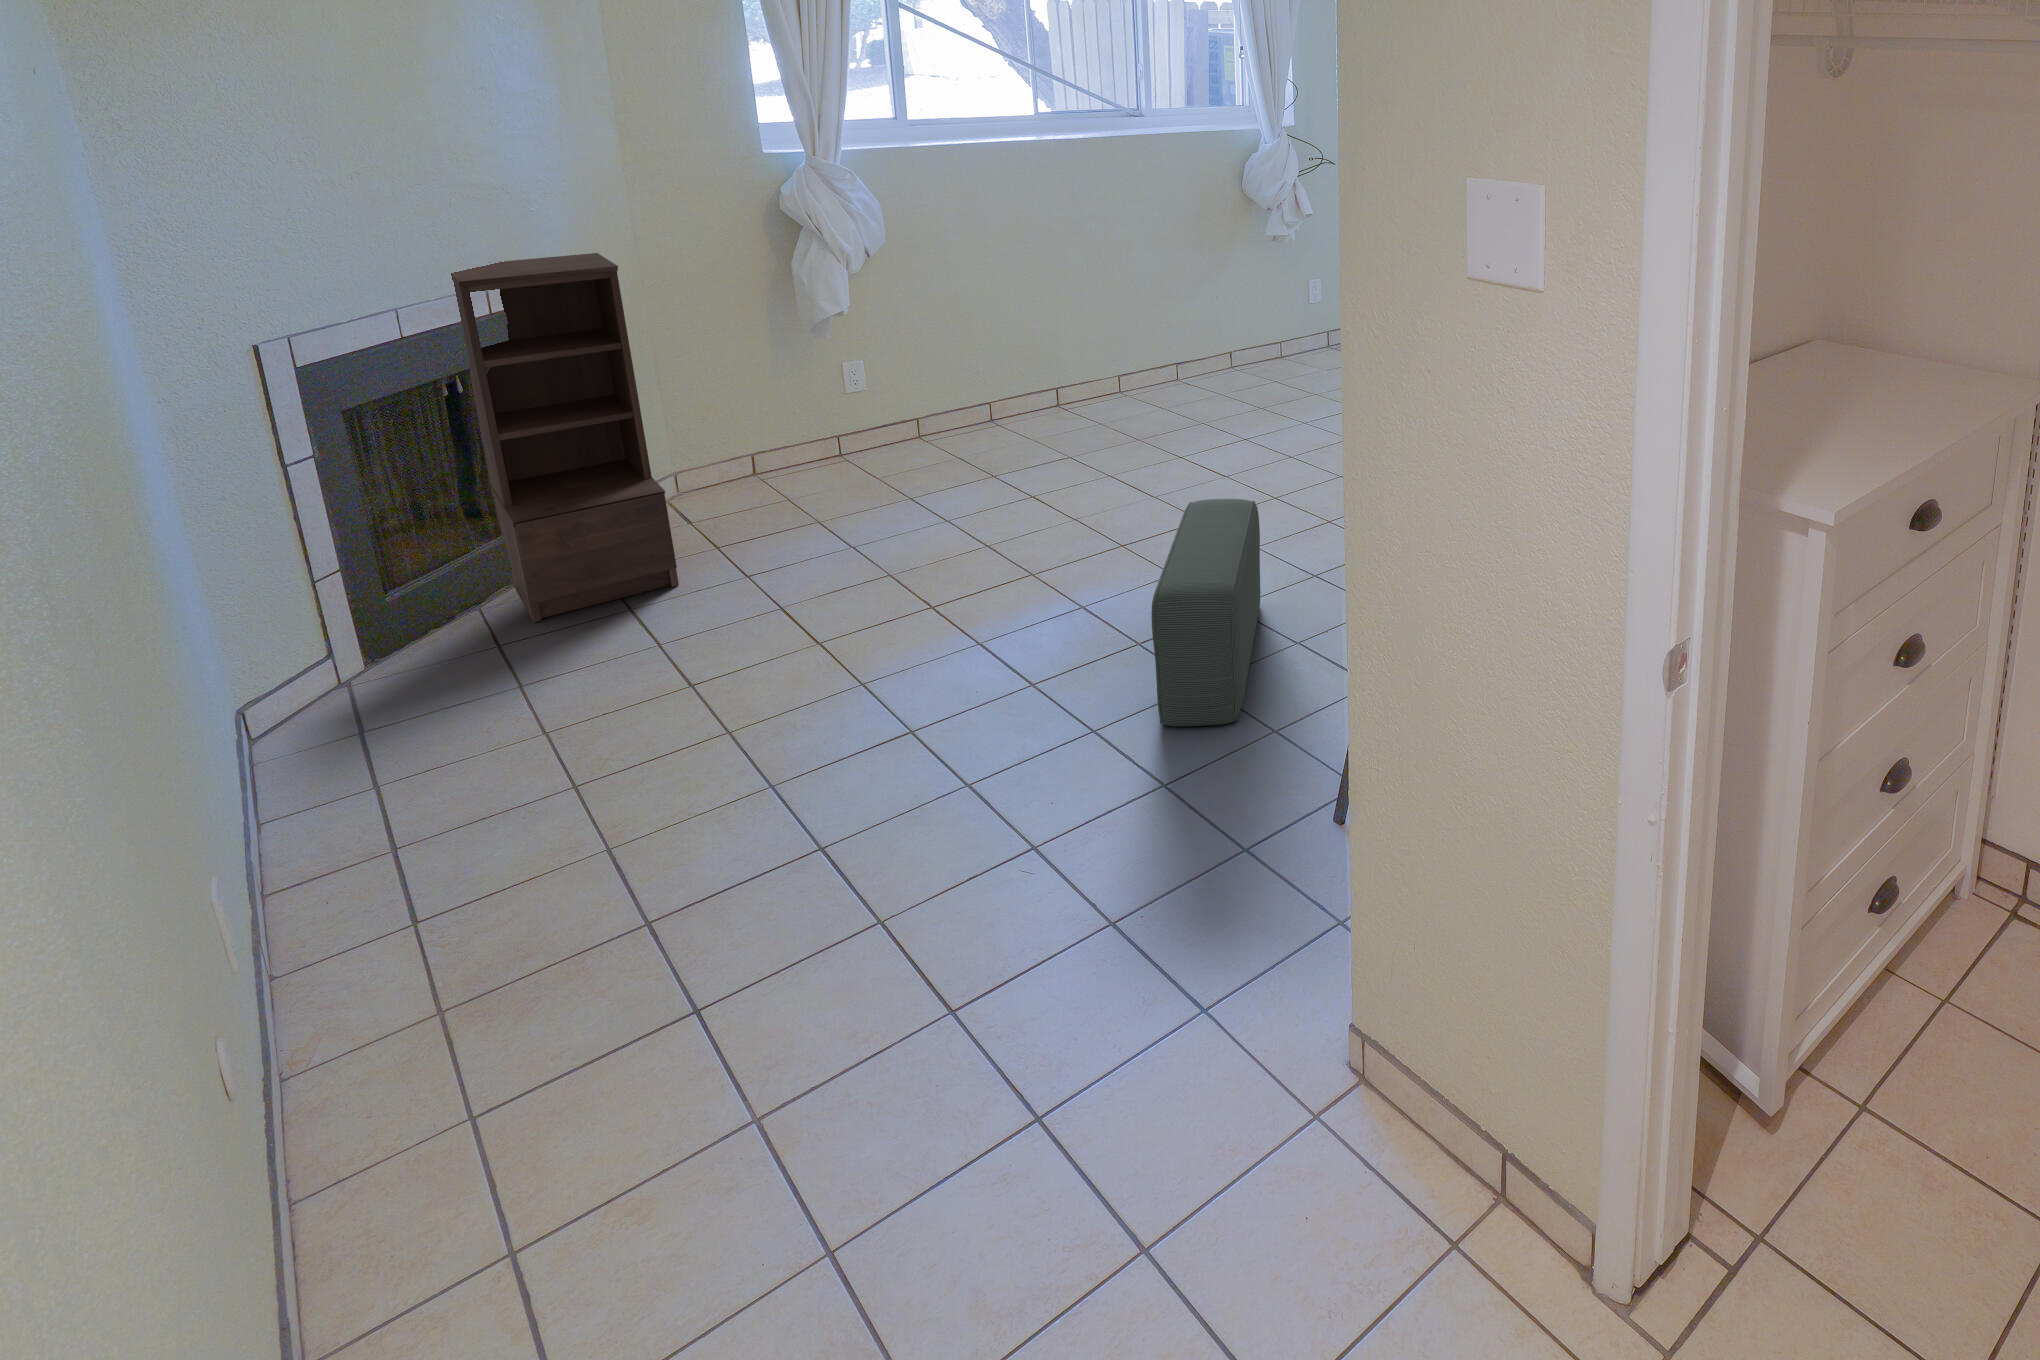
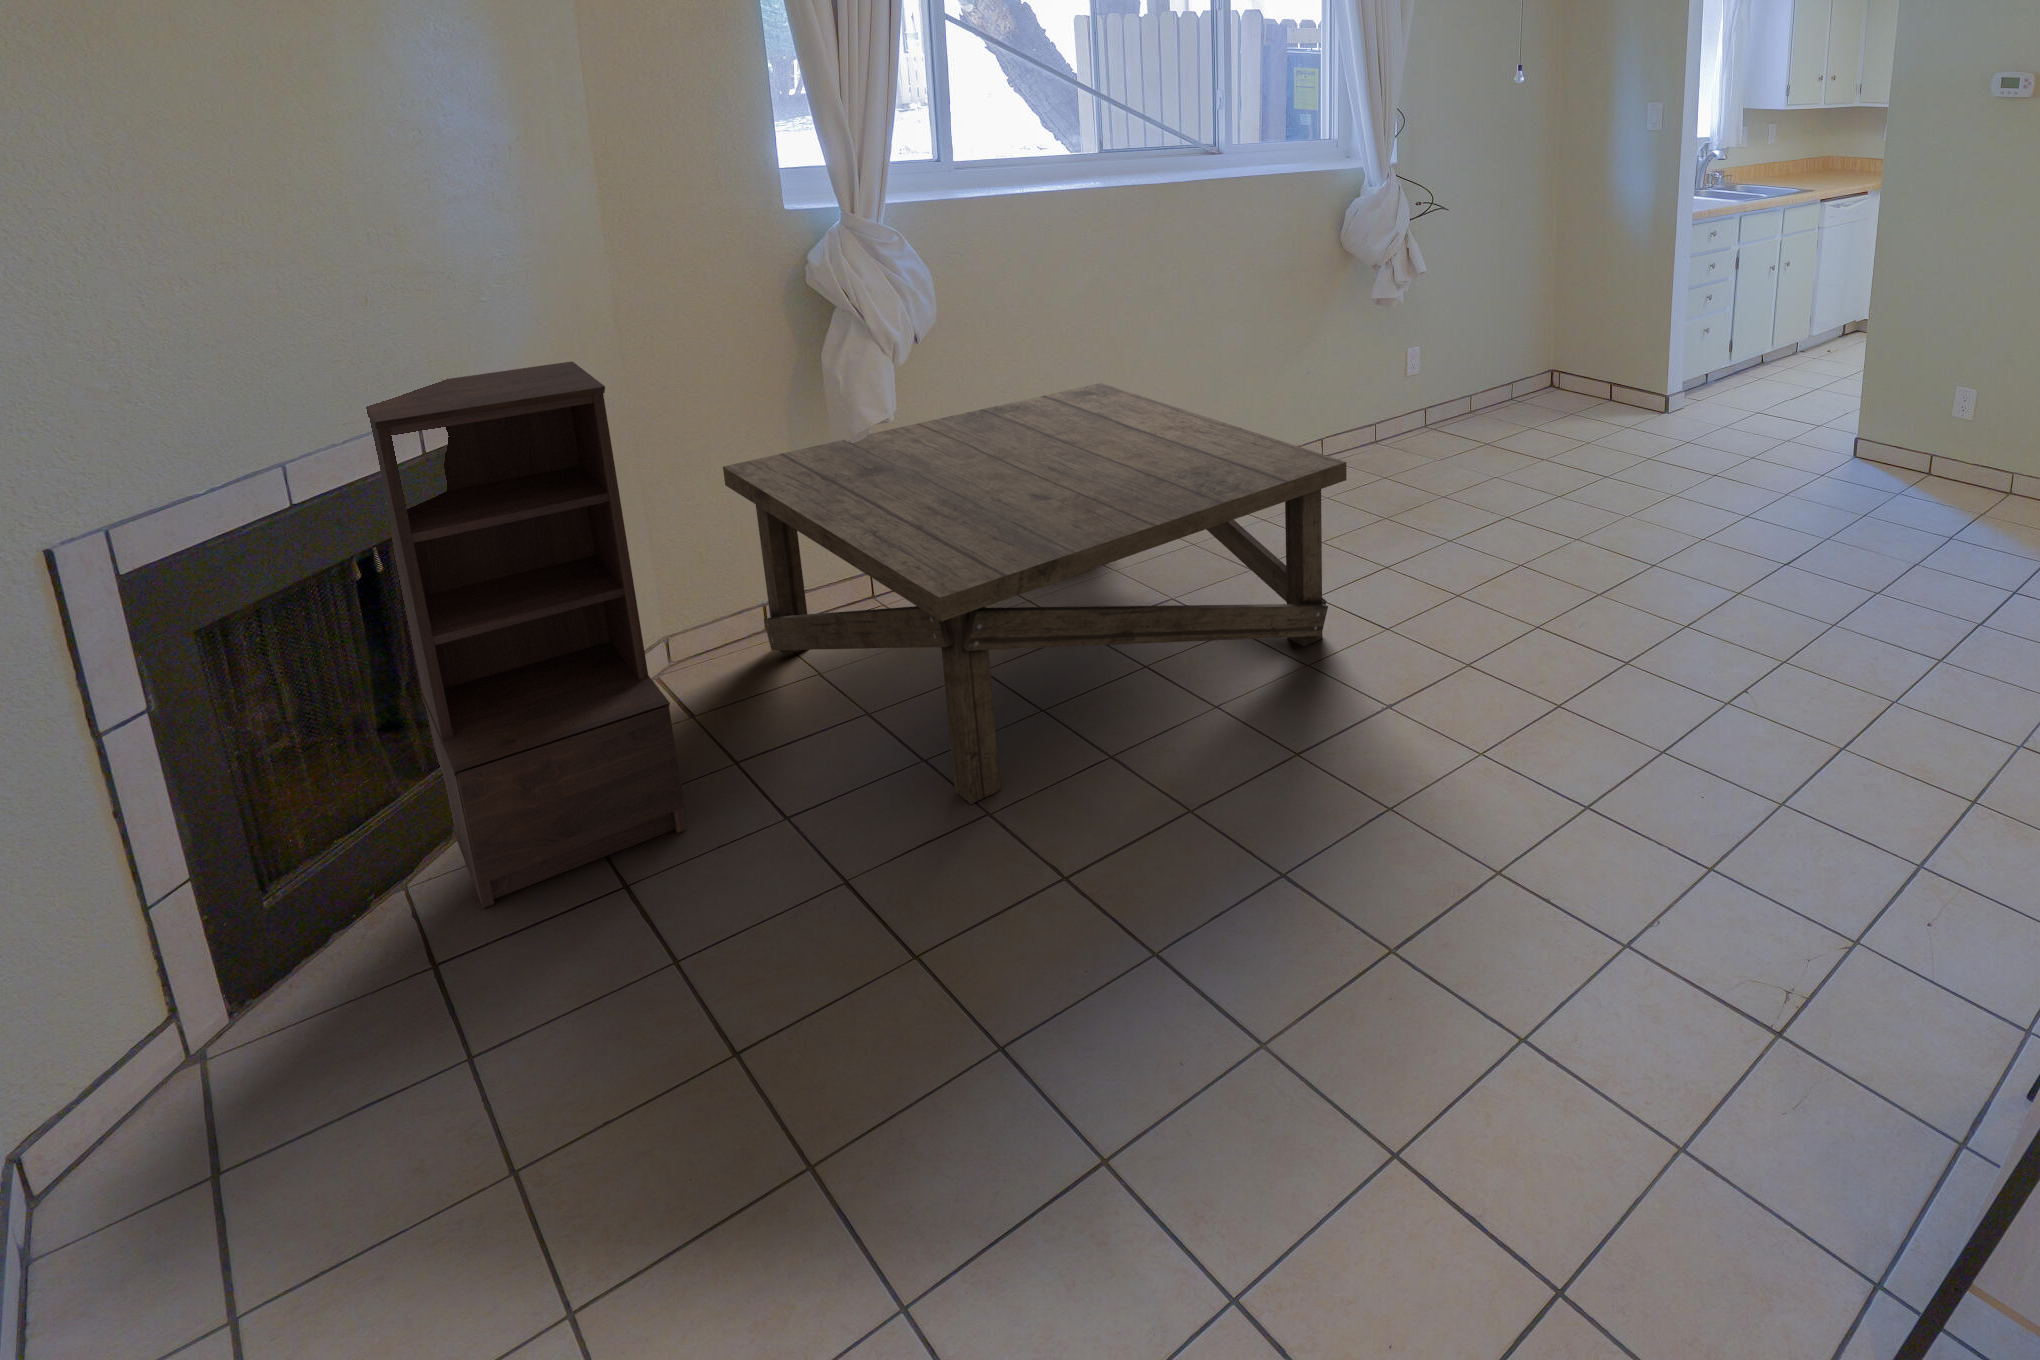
coffee table: none [716,298,1194,574] -> present [723,383,1347,804]
pouf: present [1151,499,1260,726] -> none [1420,714,1592,1129]

